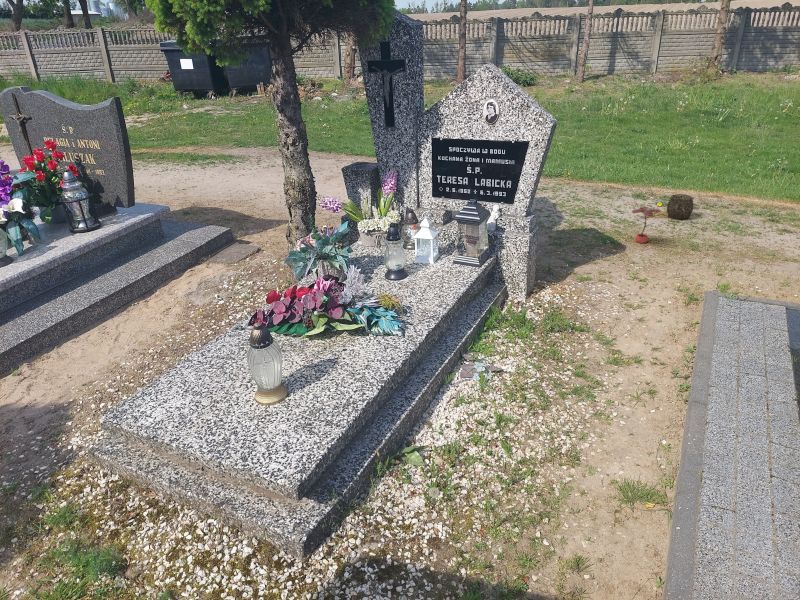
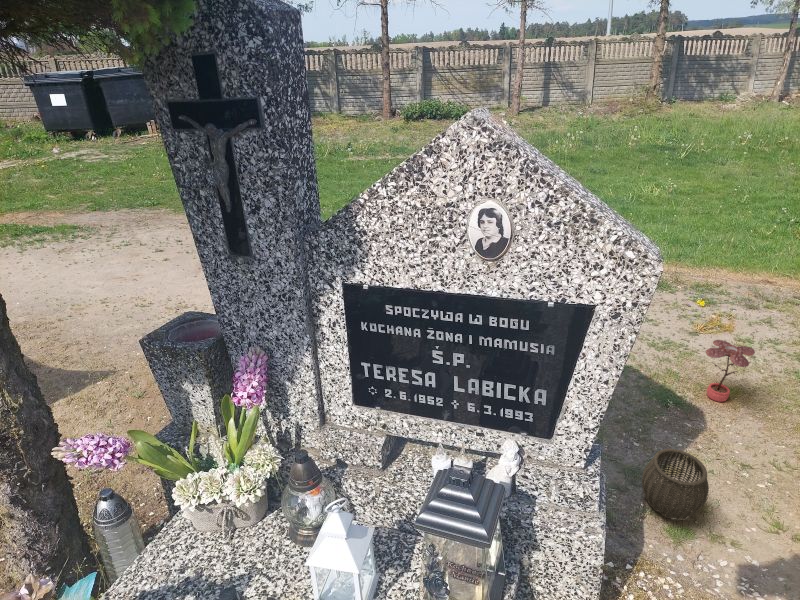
woven basket: present [667,194,693,219] -> present [642,449,709,519]

